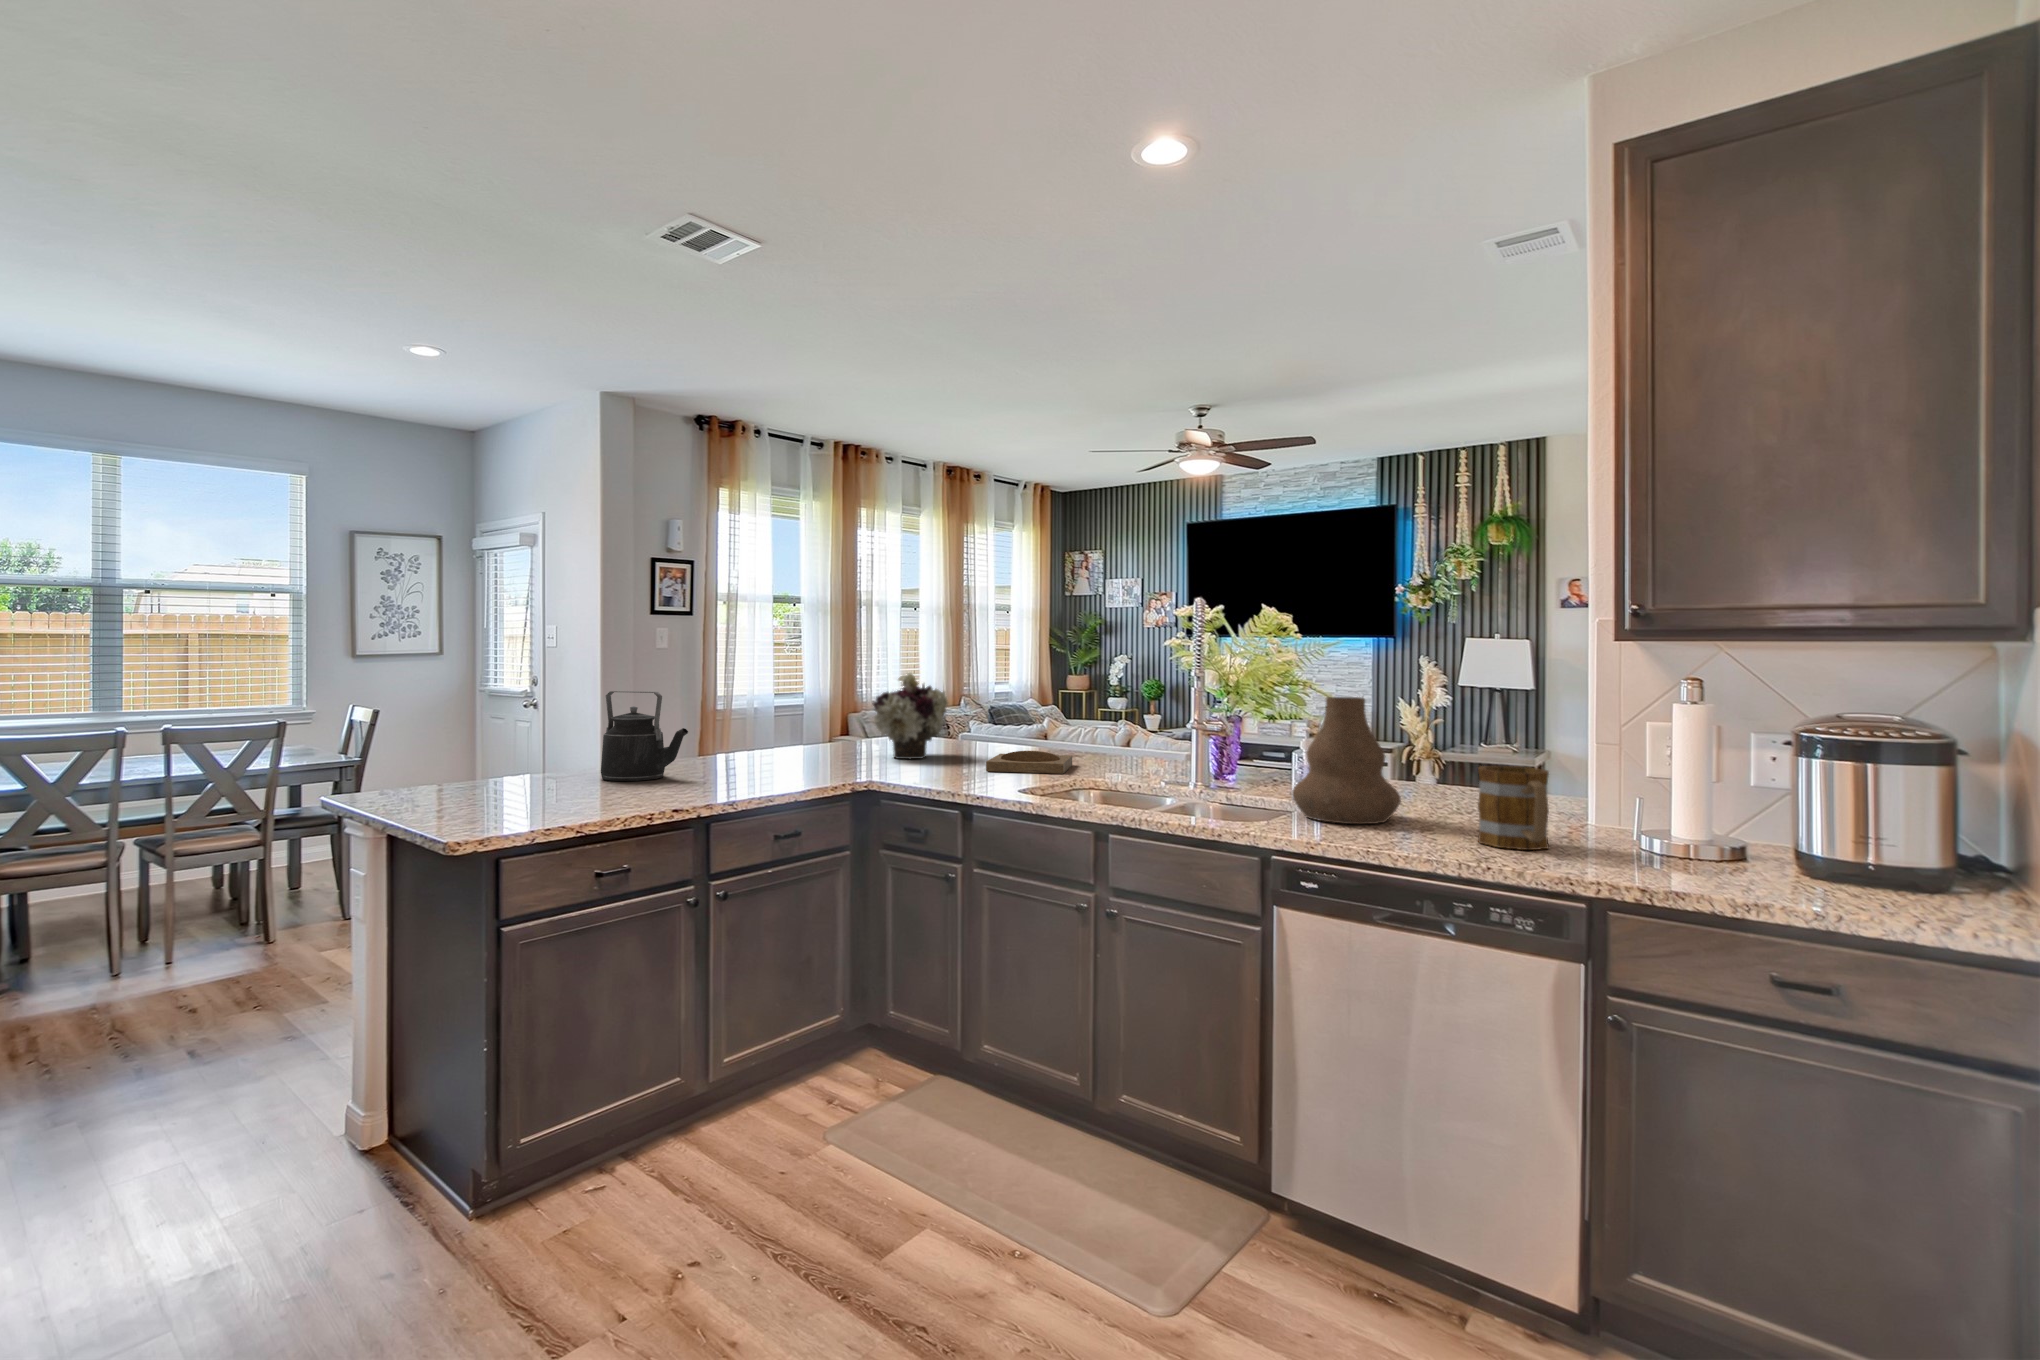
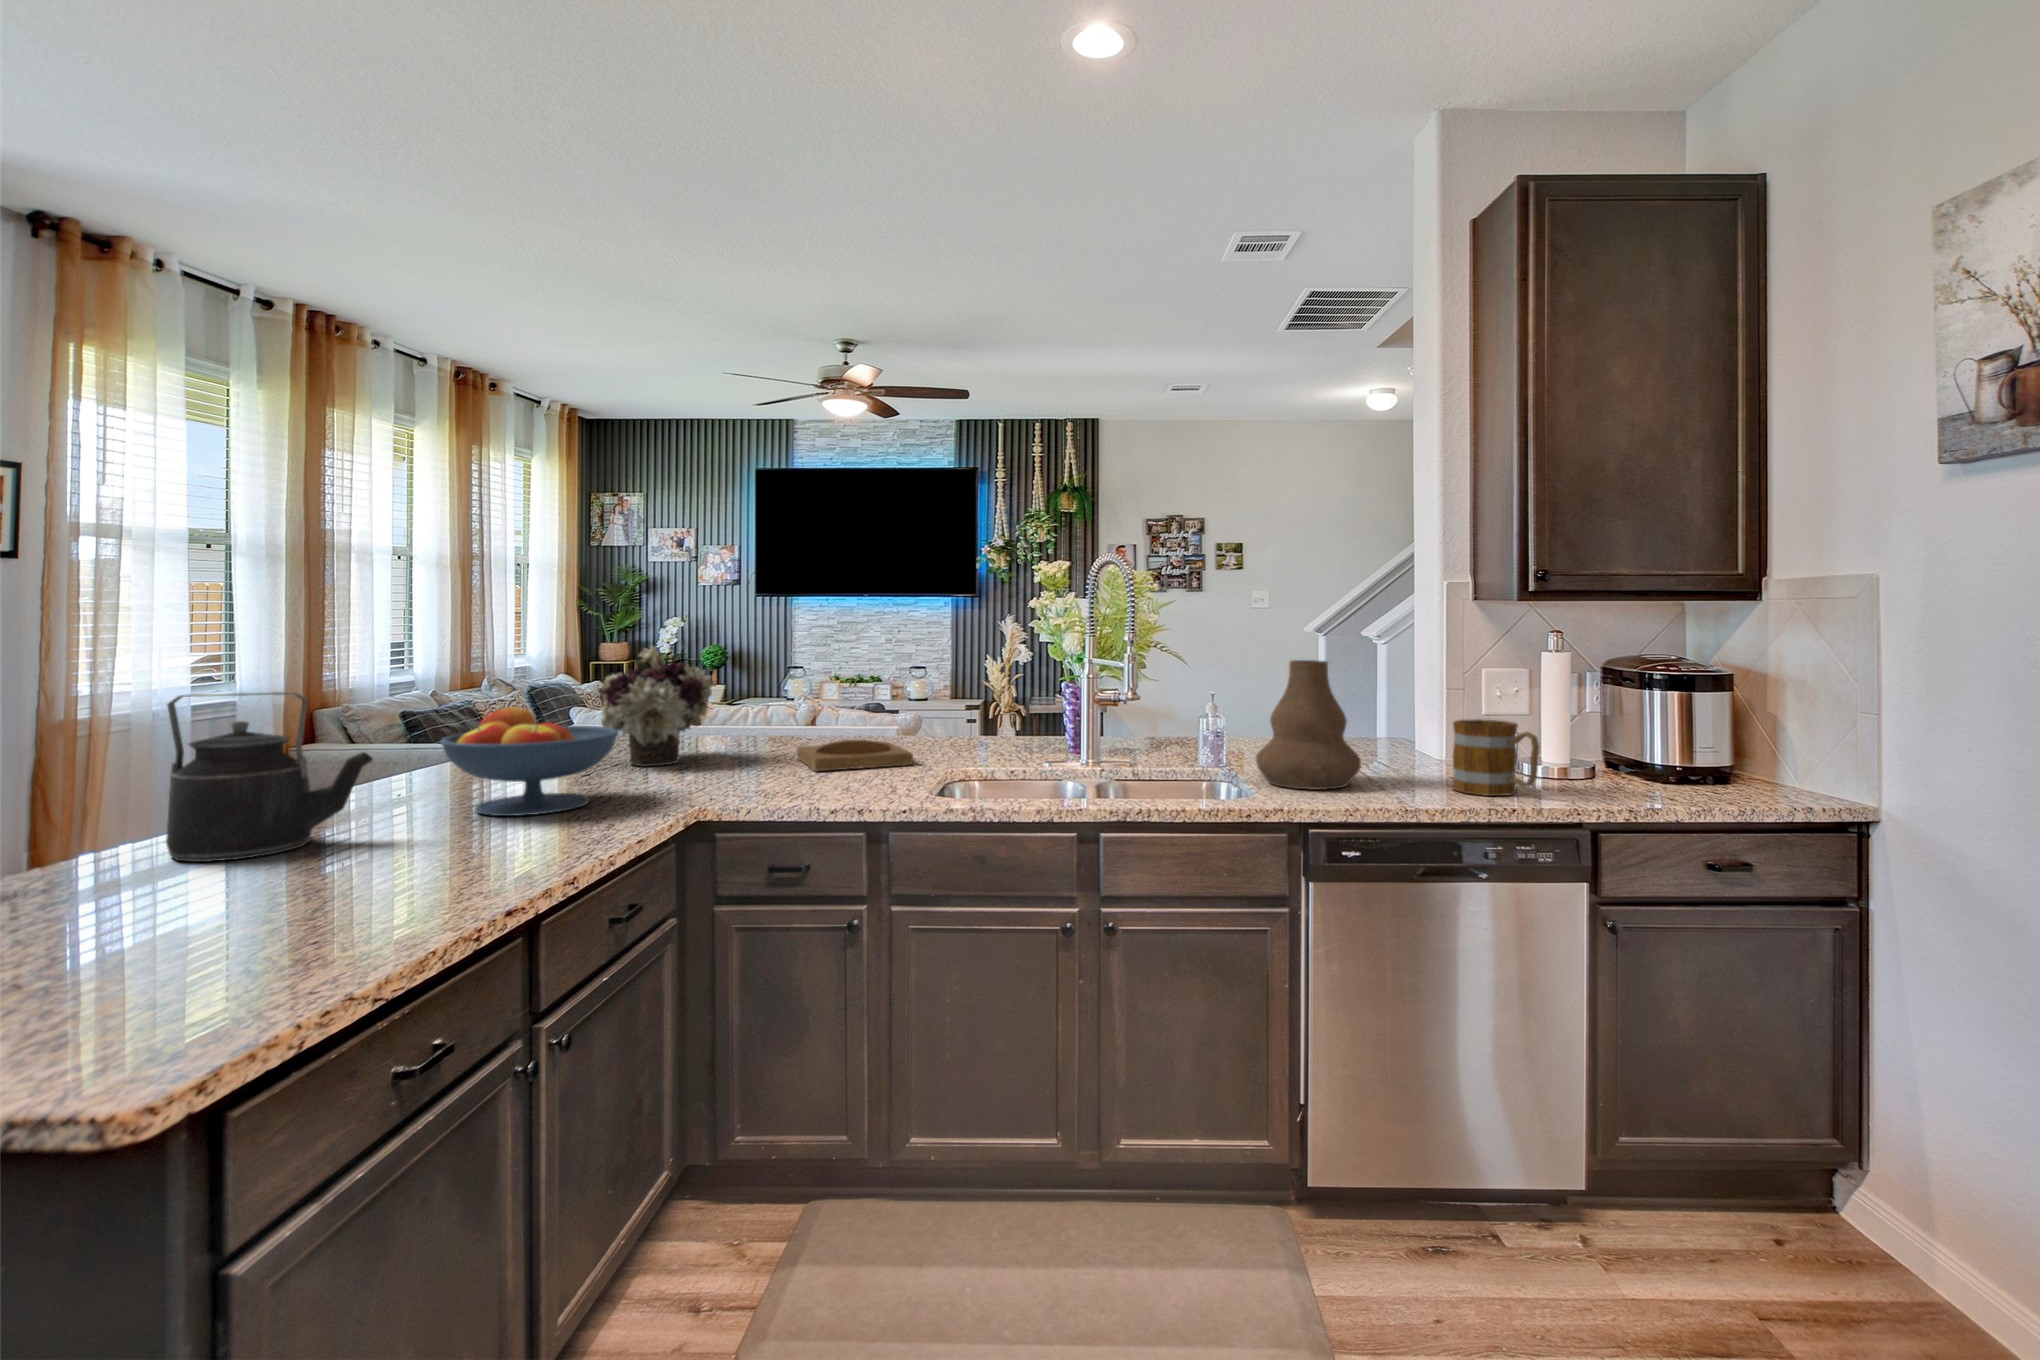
fruit bowl: none [736,708,839,777] -> present [440,707,618,816]

